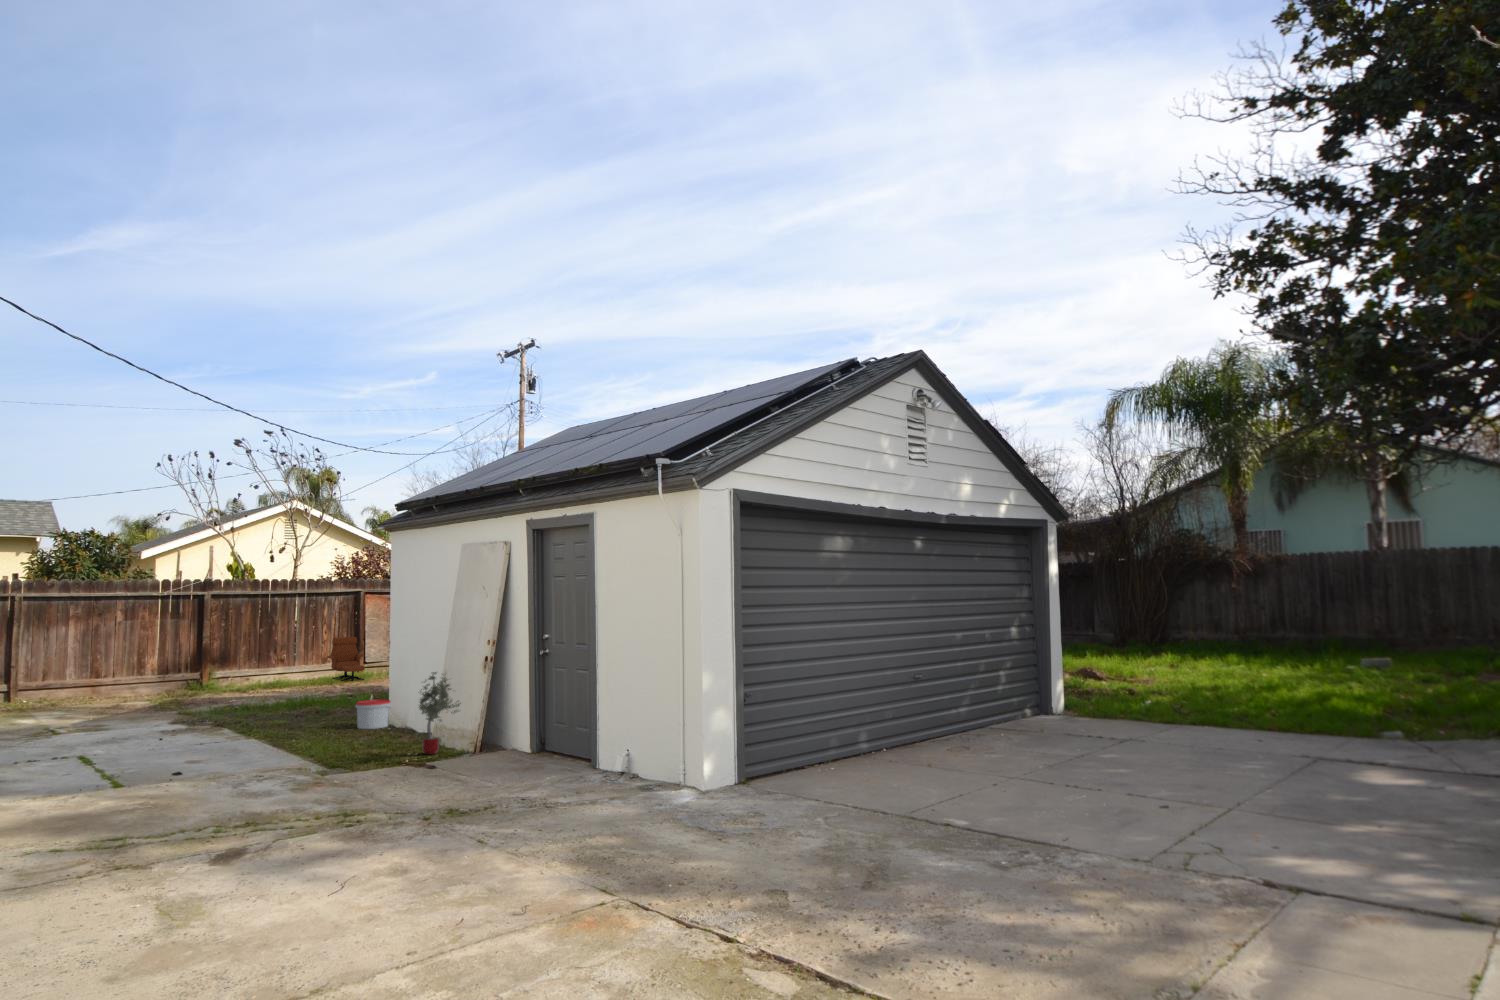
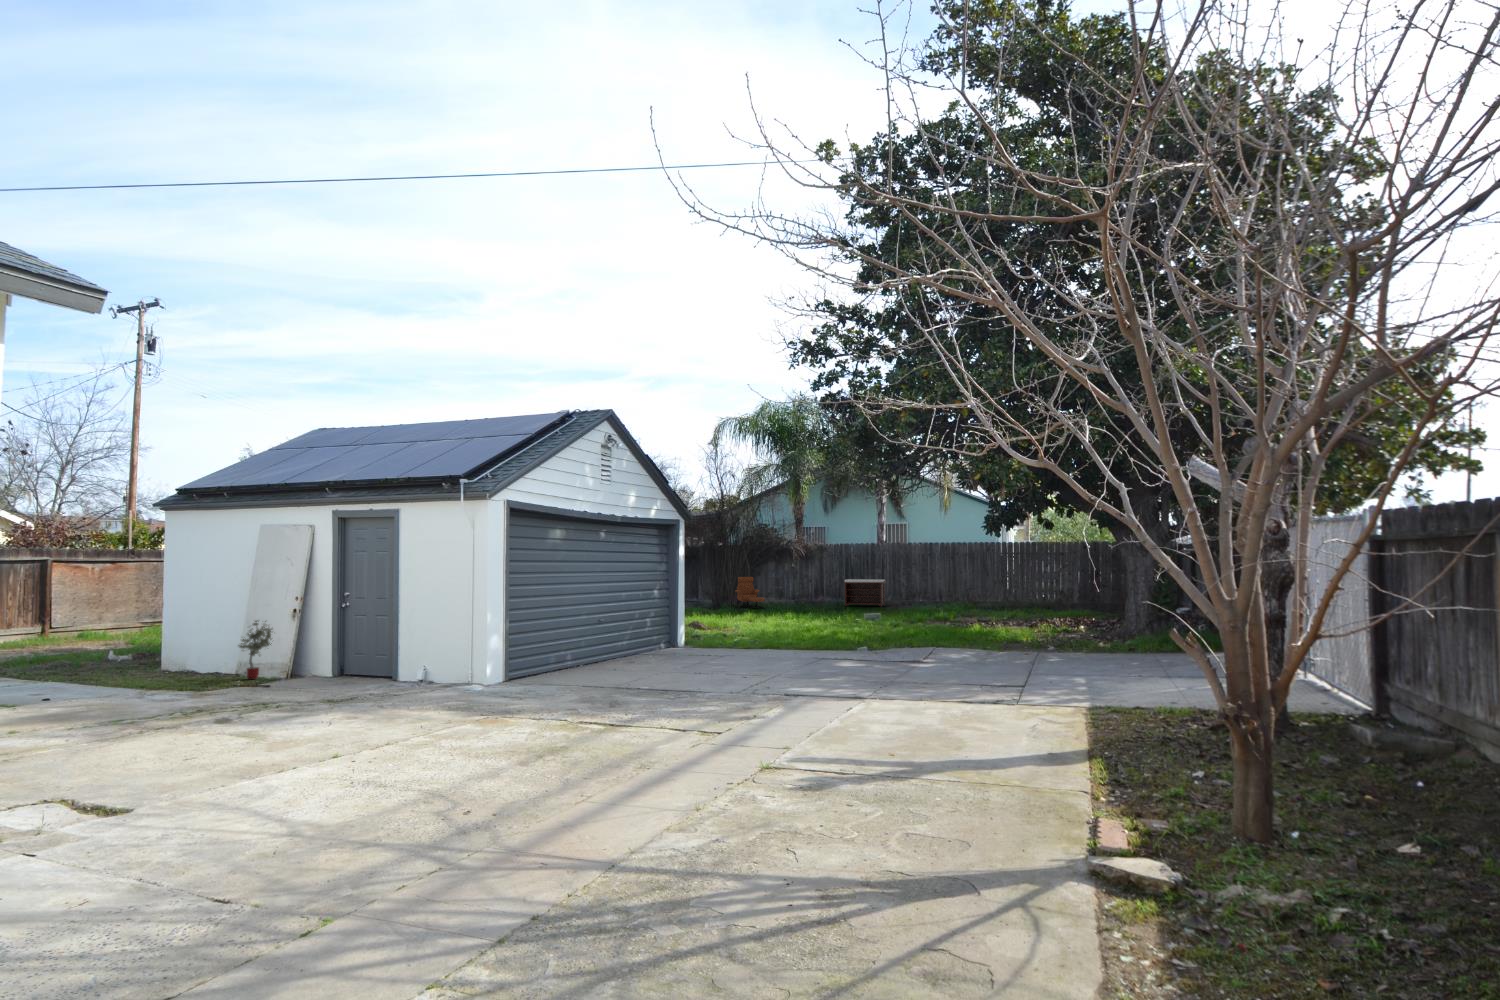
bench: none [1324,608,1403,651] -> present [844,579,886,607]
lounge chair: present [327,637,365,681] -> present [735,577,765,608]
bucket: present [356,699,391,729] -> none [146,647,177,670]

